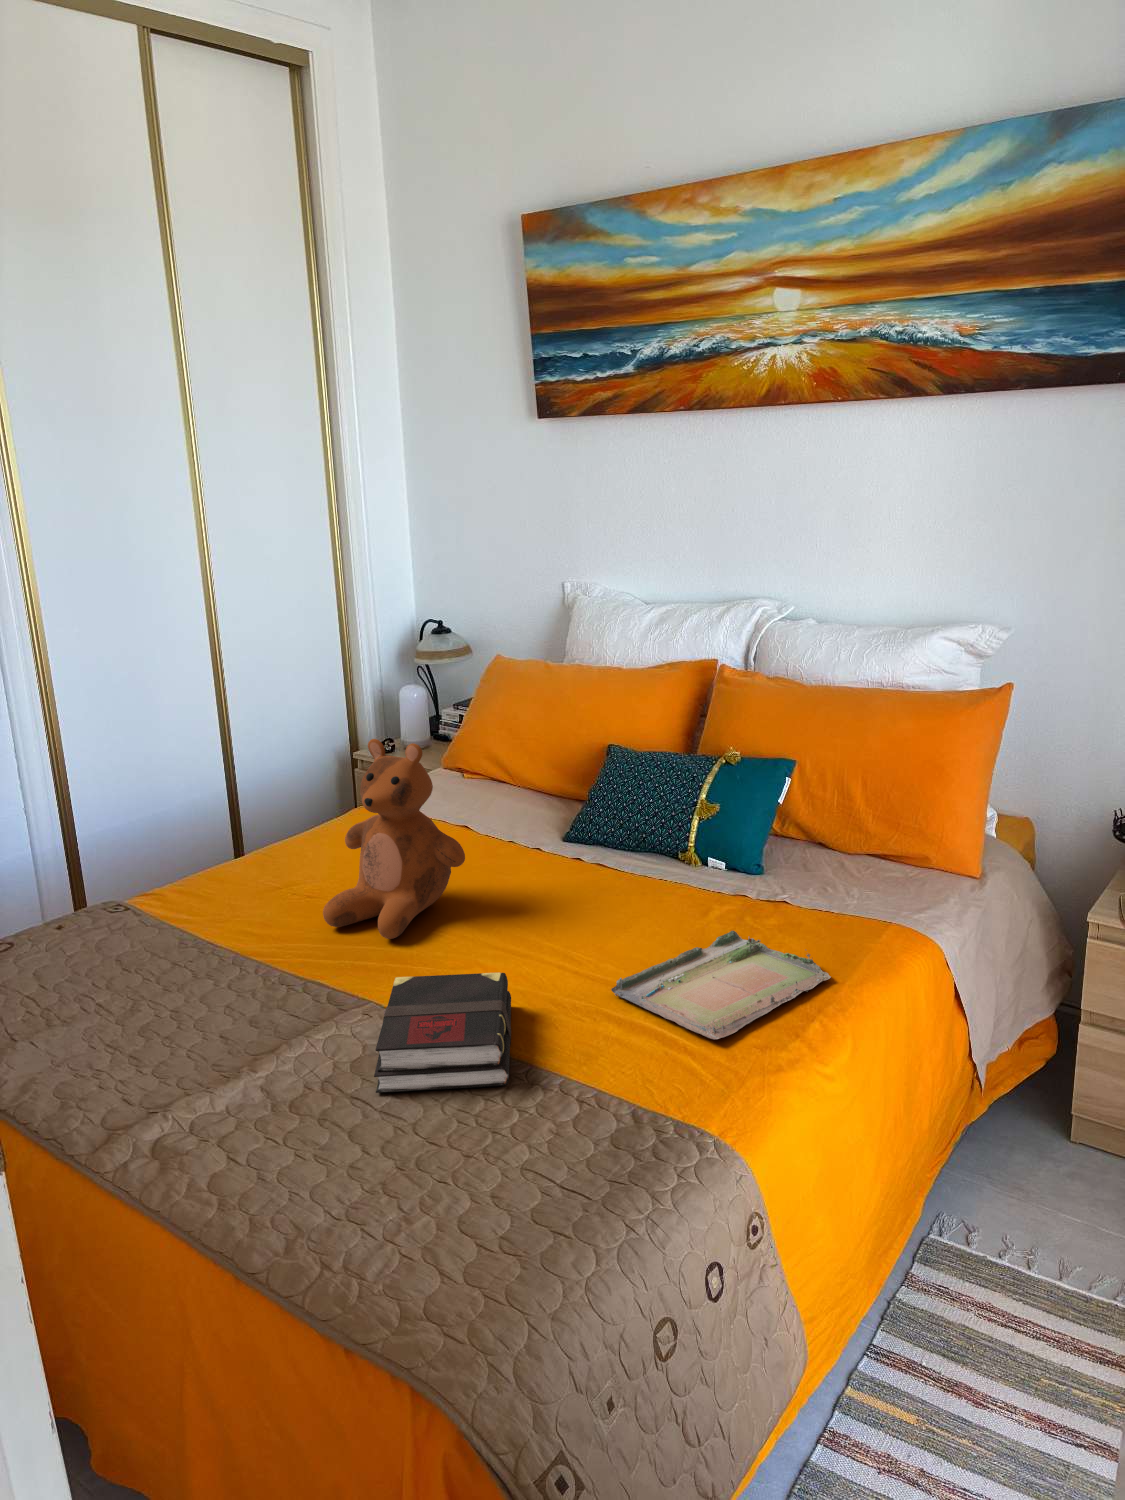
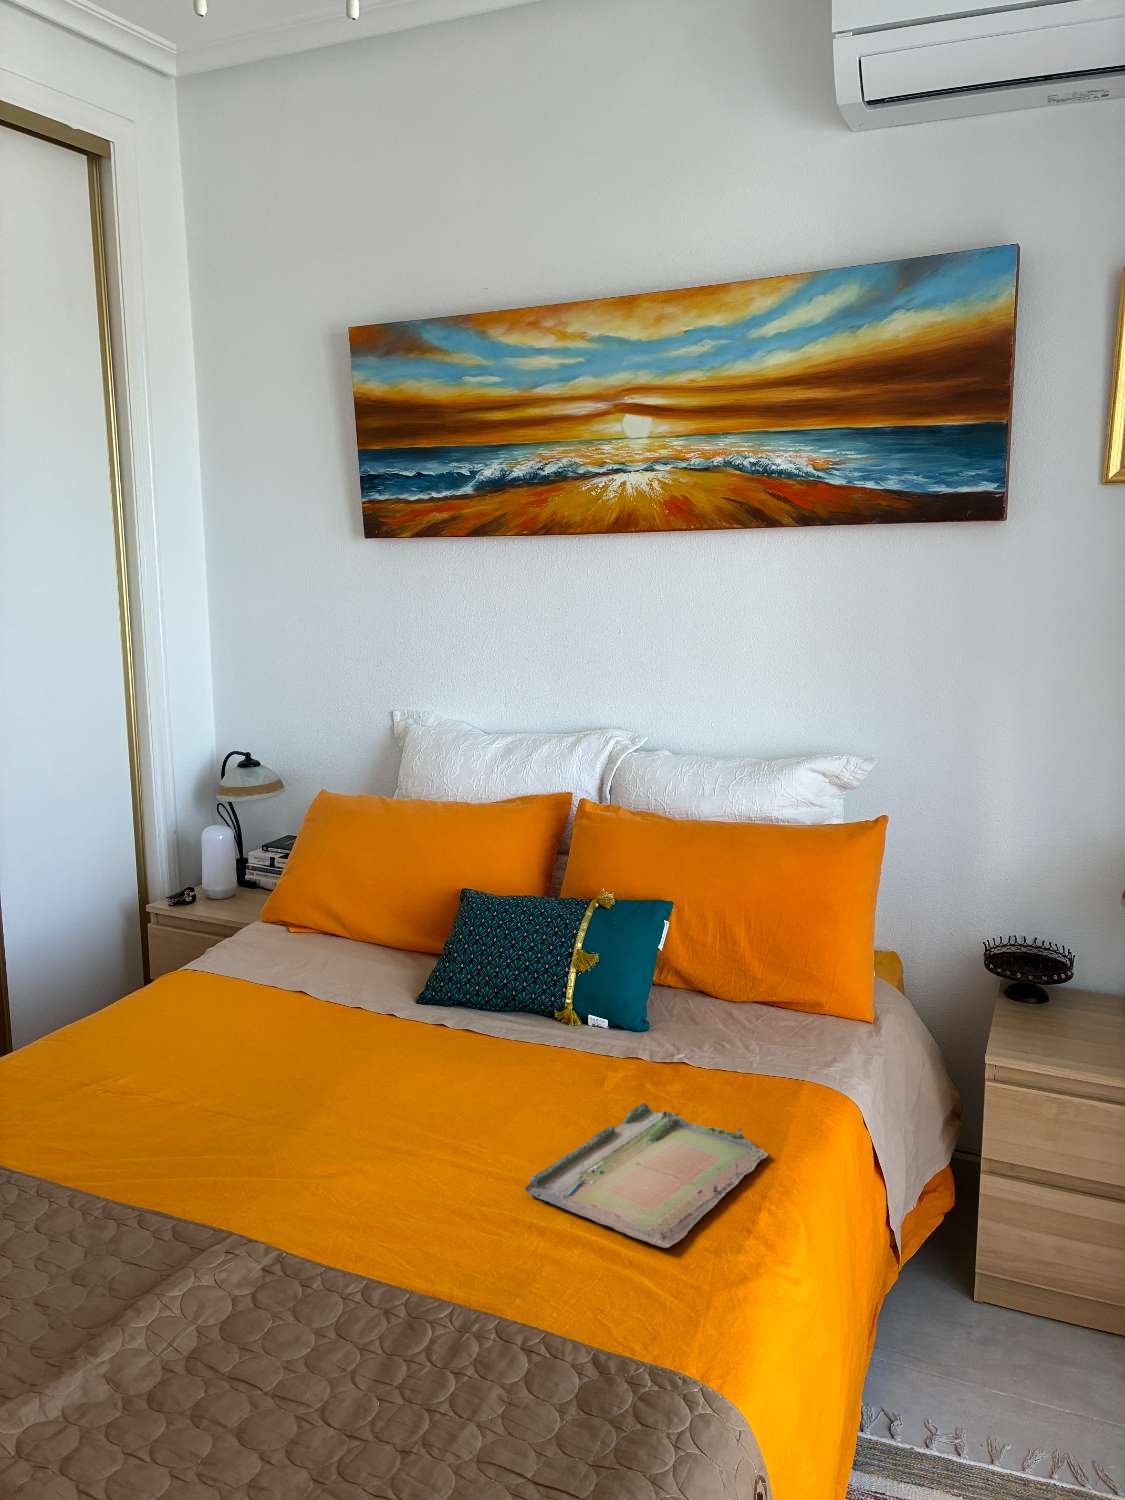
teddy bear: present [323,739,465,939] -> none [149,894,326,1139]
book: present [374,973,511,1093] -> none [258,1180,432,1364]

